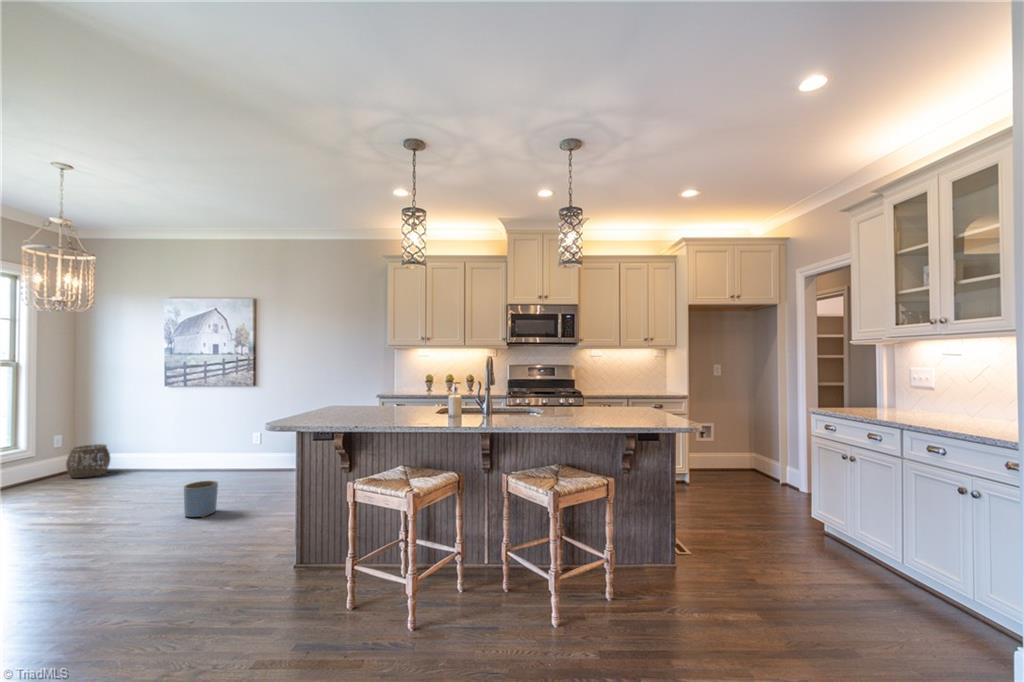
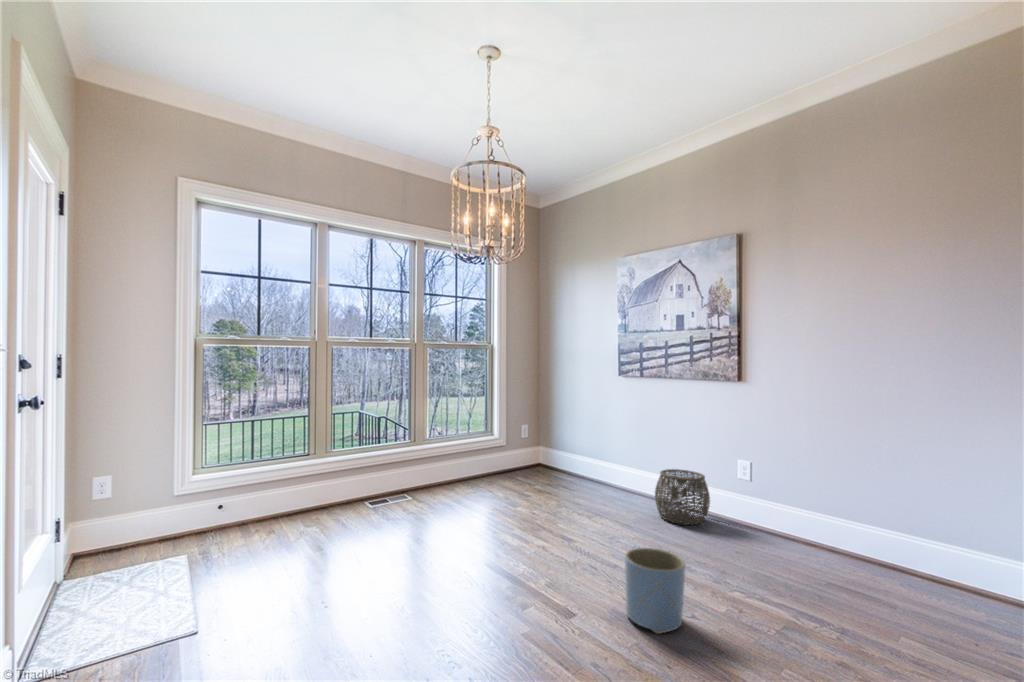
woven basket: present [66,444,110,478] -> present [654,469,710,525]

